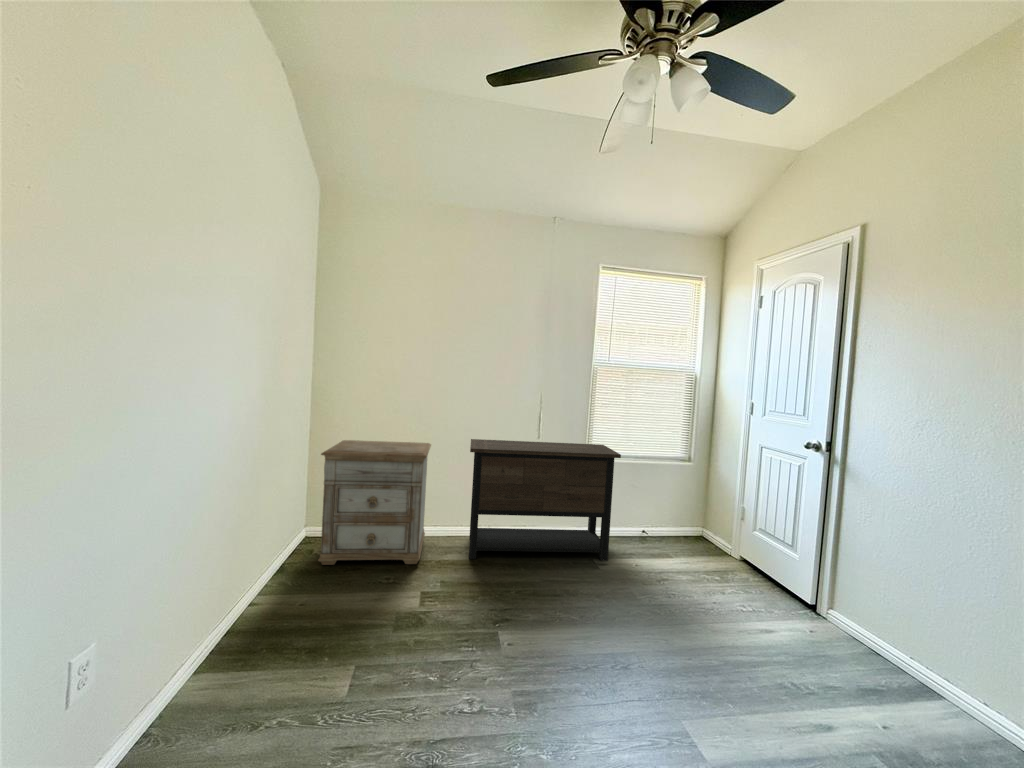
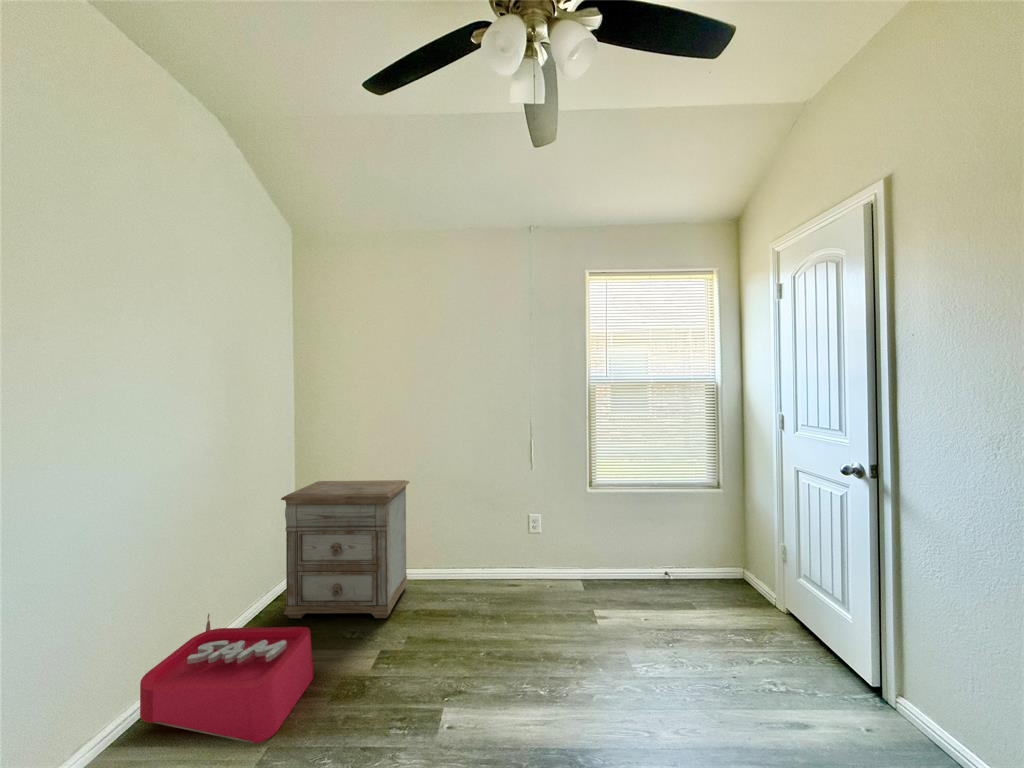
dresser: present [469,439,621,561] -> none [439,474,615,615]
storage bin: none [226,557,370,664] -> present [140,614,314,743]

